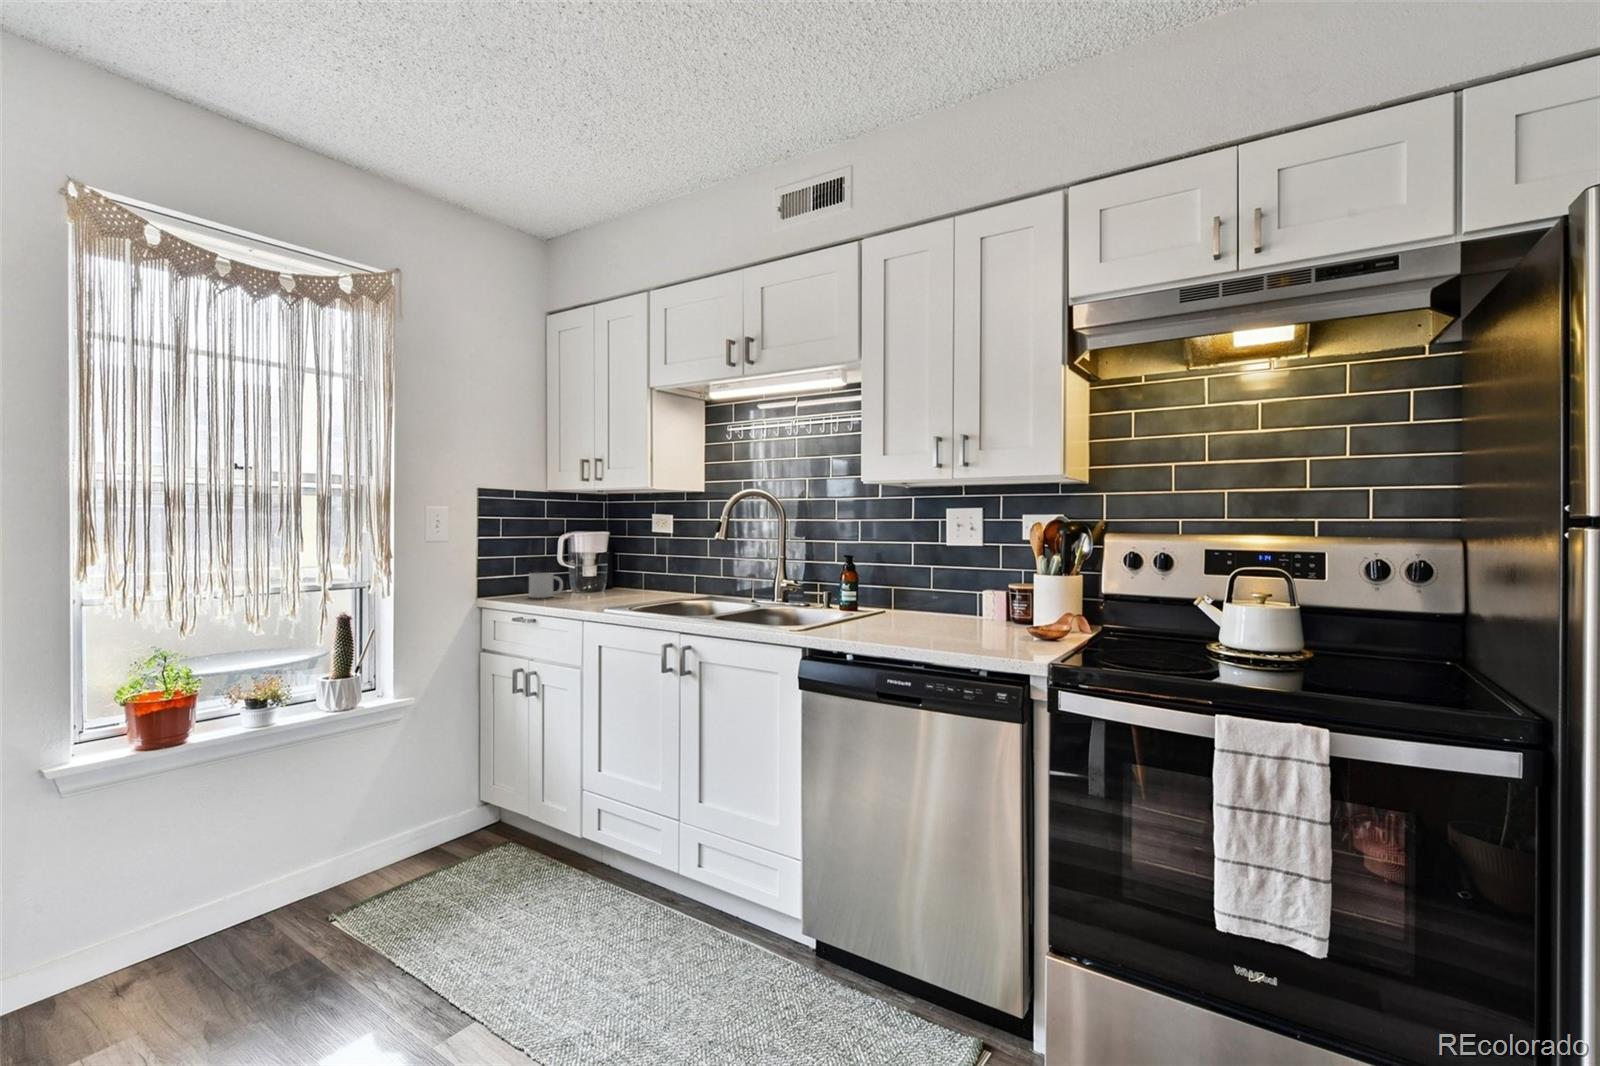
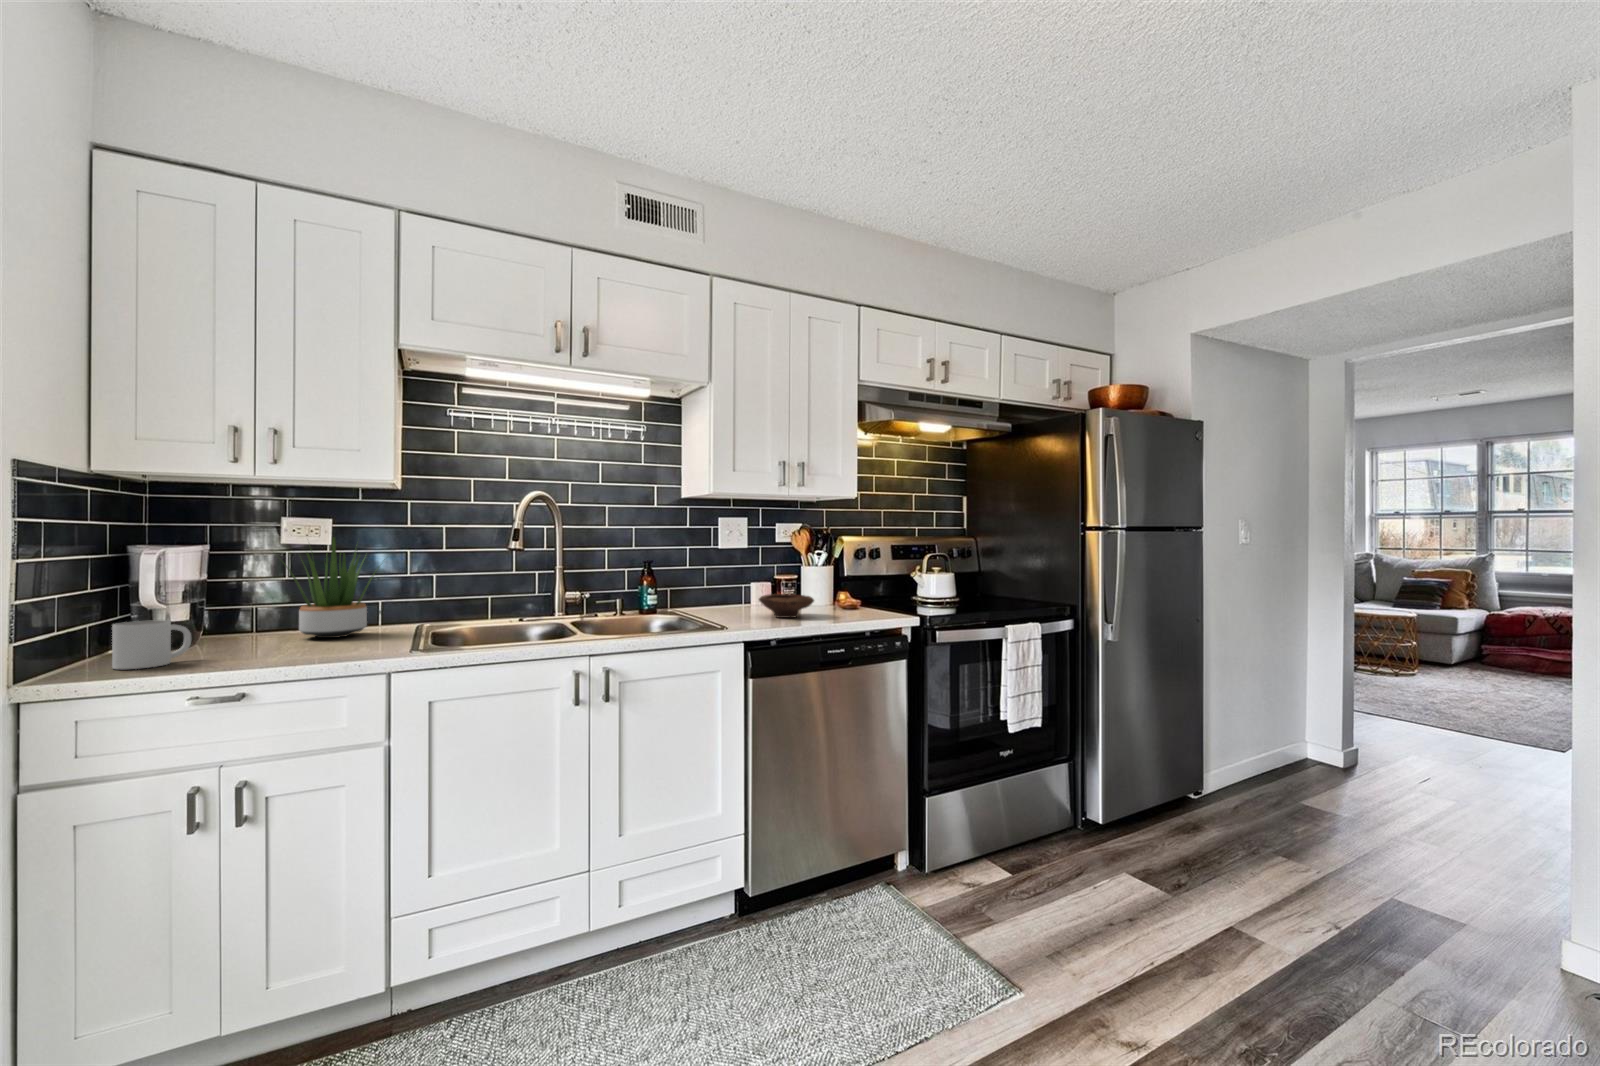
potted plant: none [619,528,689,597] -> present [285,537,373,638]
bowl: none [896,603,967,635] -> present [759,594,814,618]

